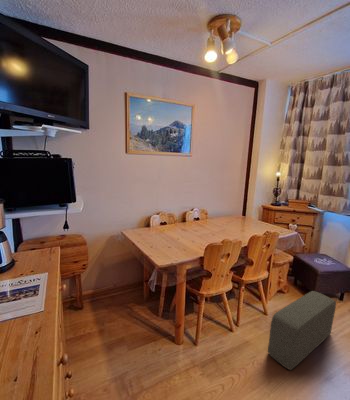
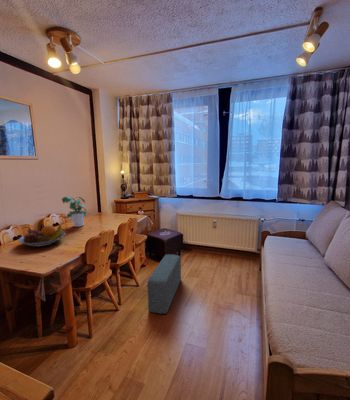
potted plant: none [204,193,225,226] -> present [62,196,86,227]
fruit bowl: none [158,218,196,237] -> present [18,224,65,247]

